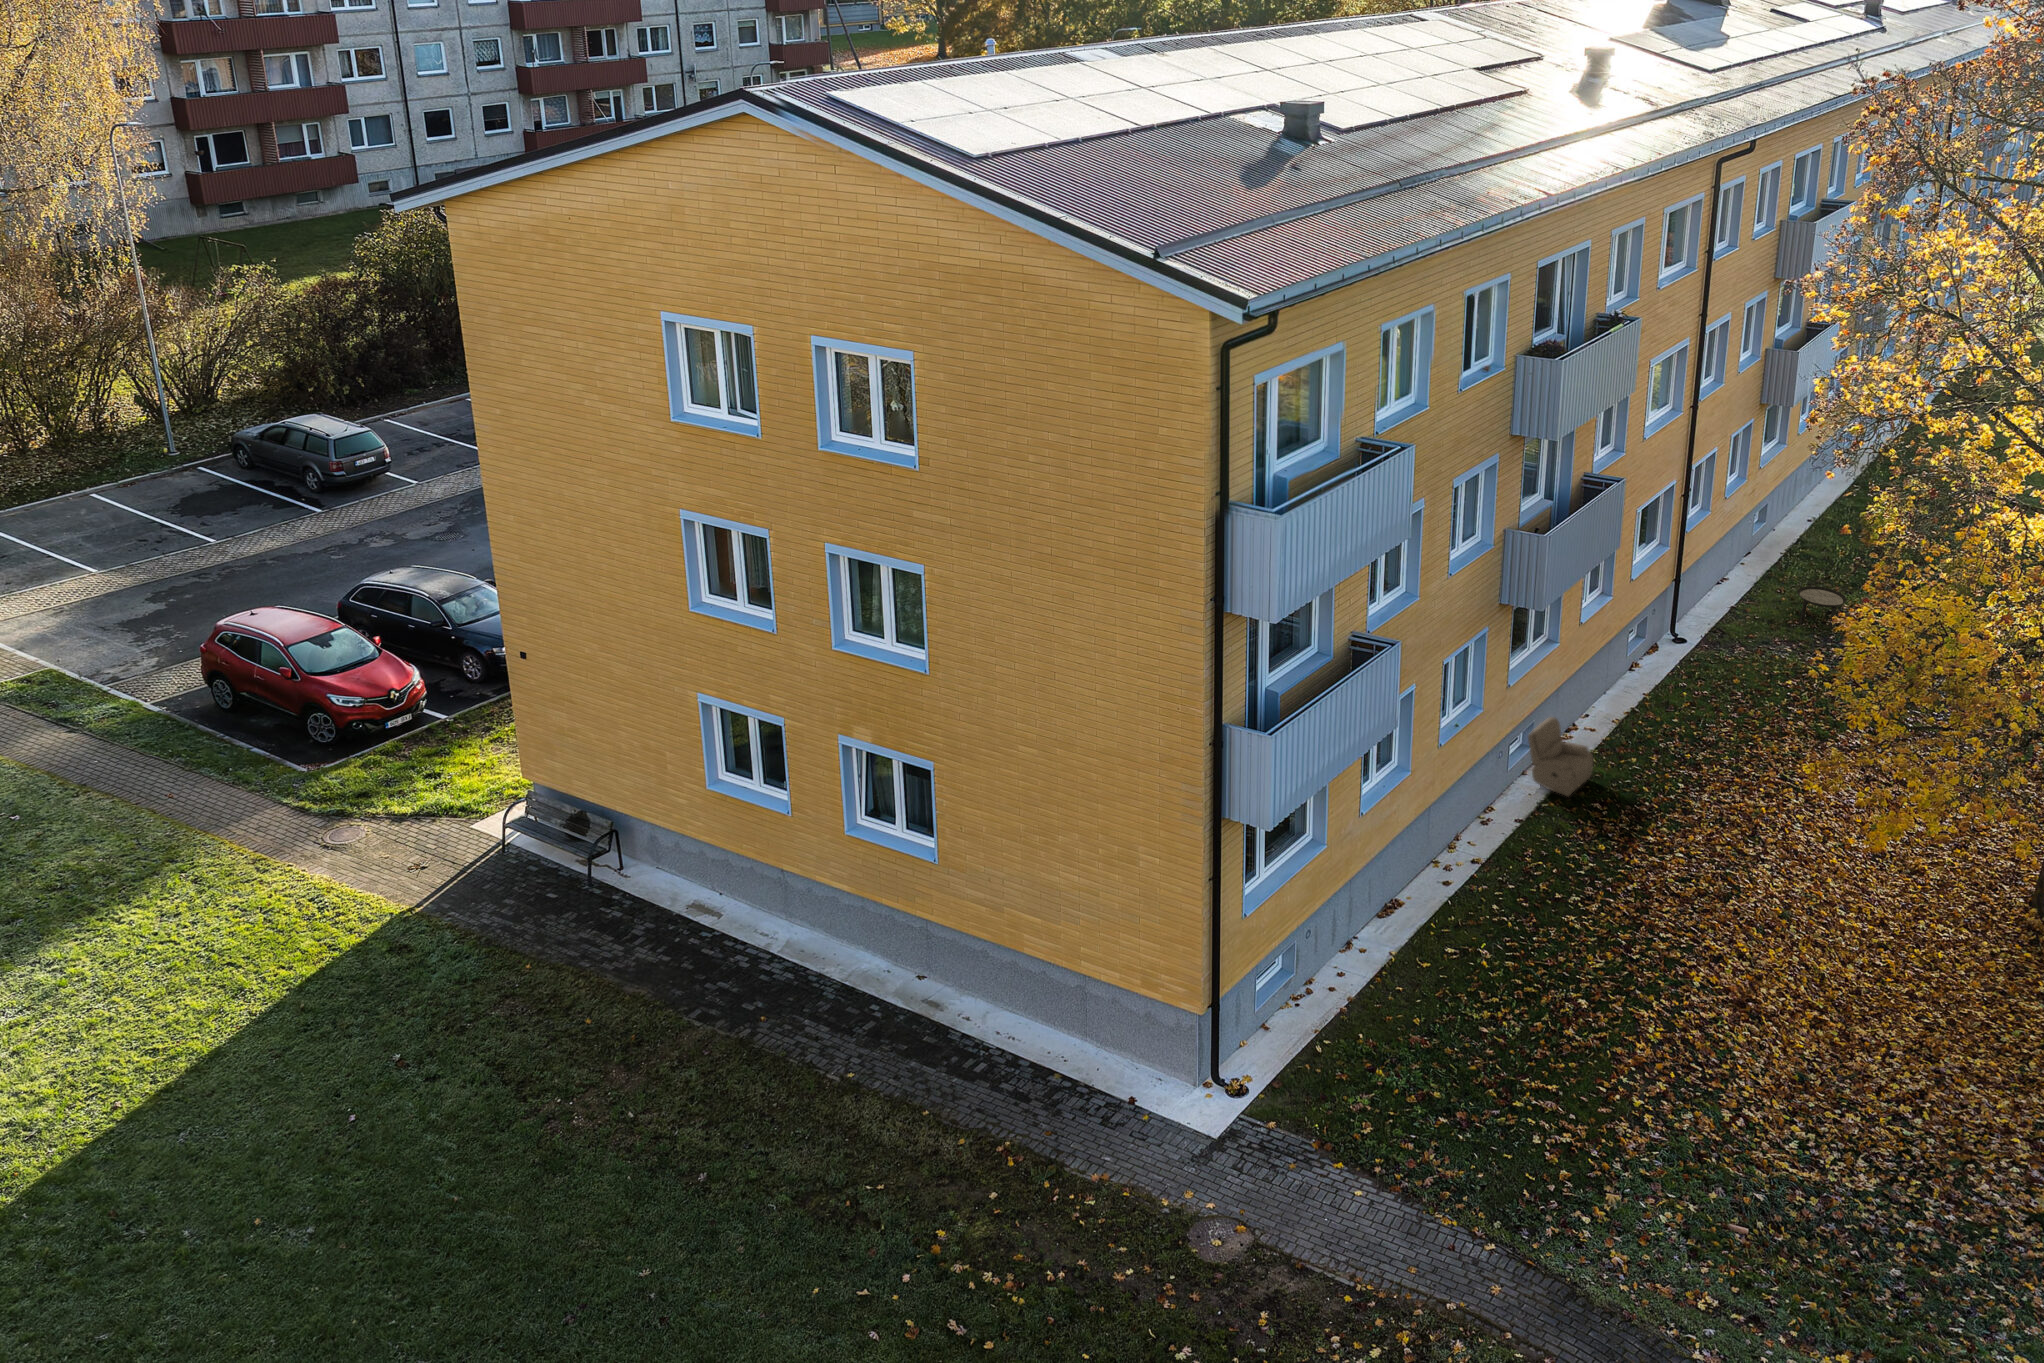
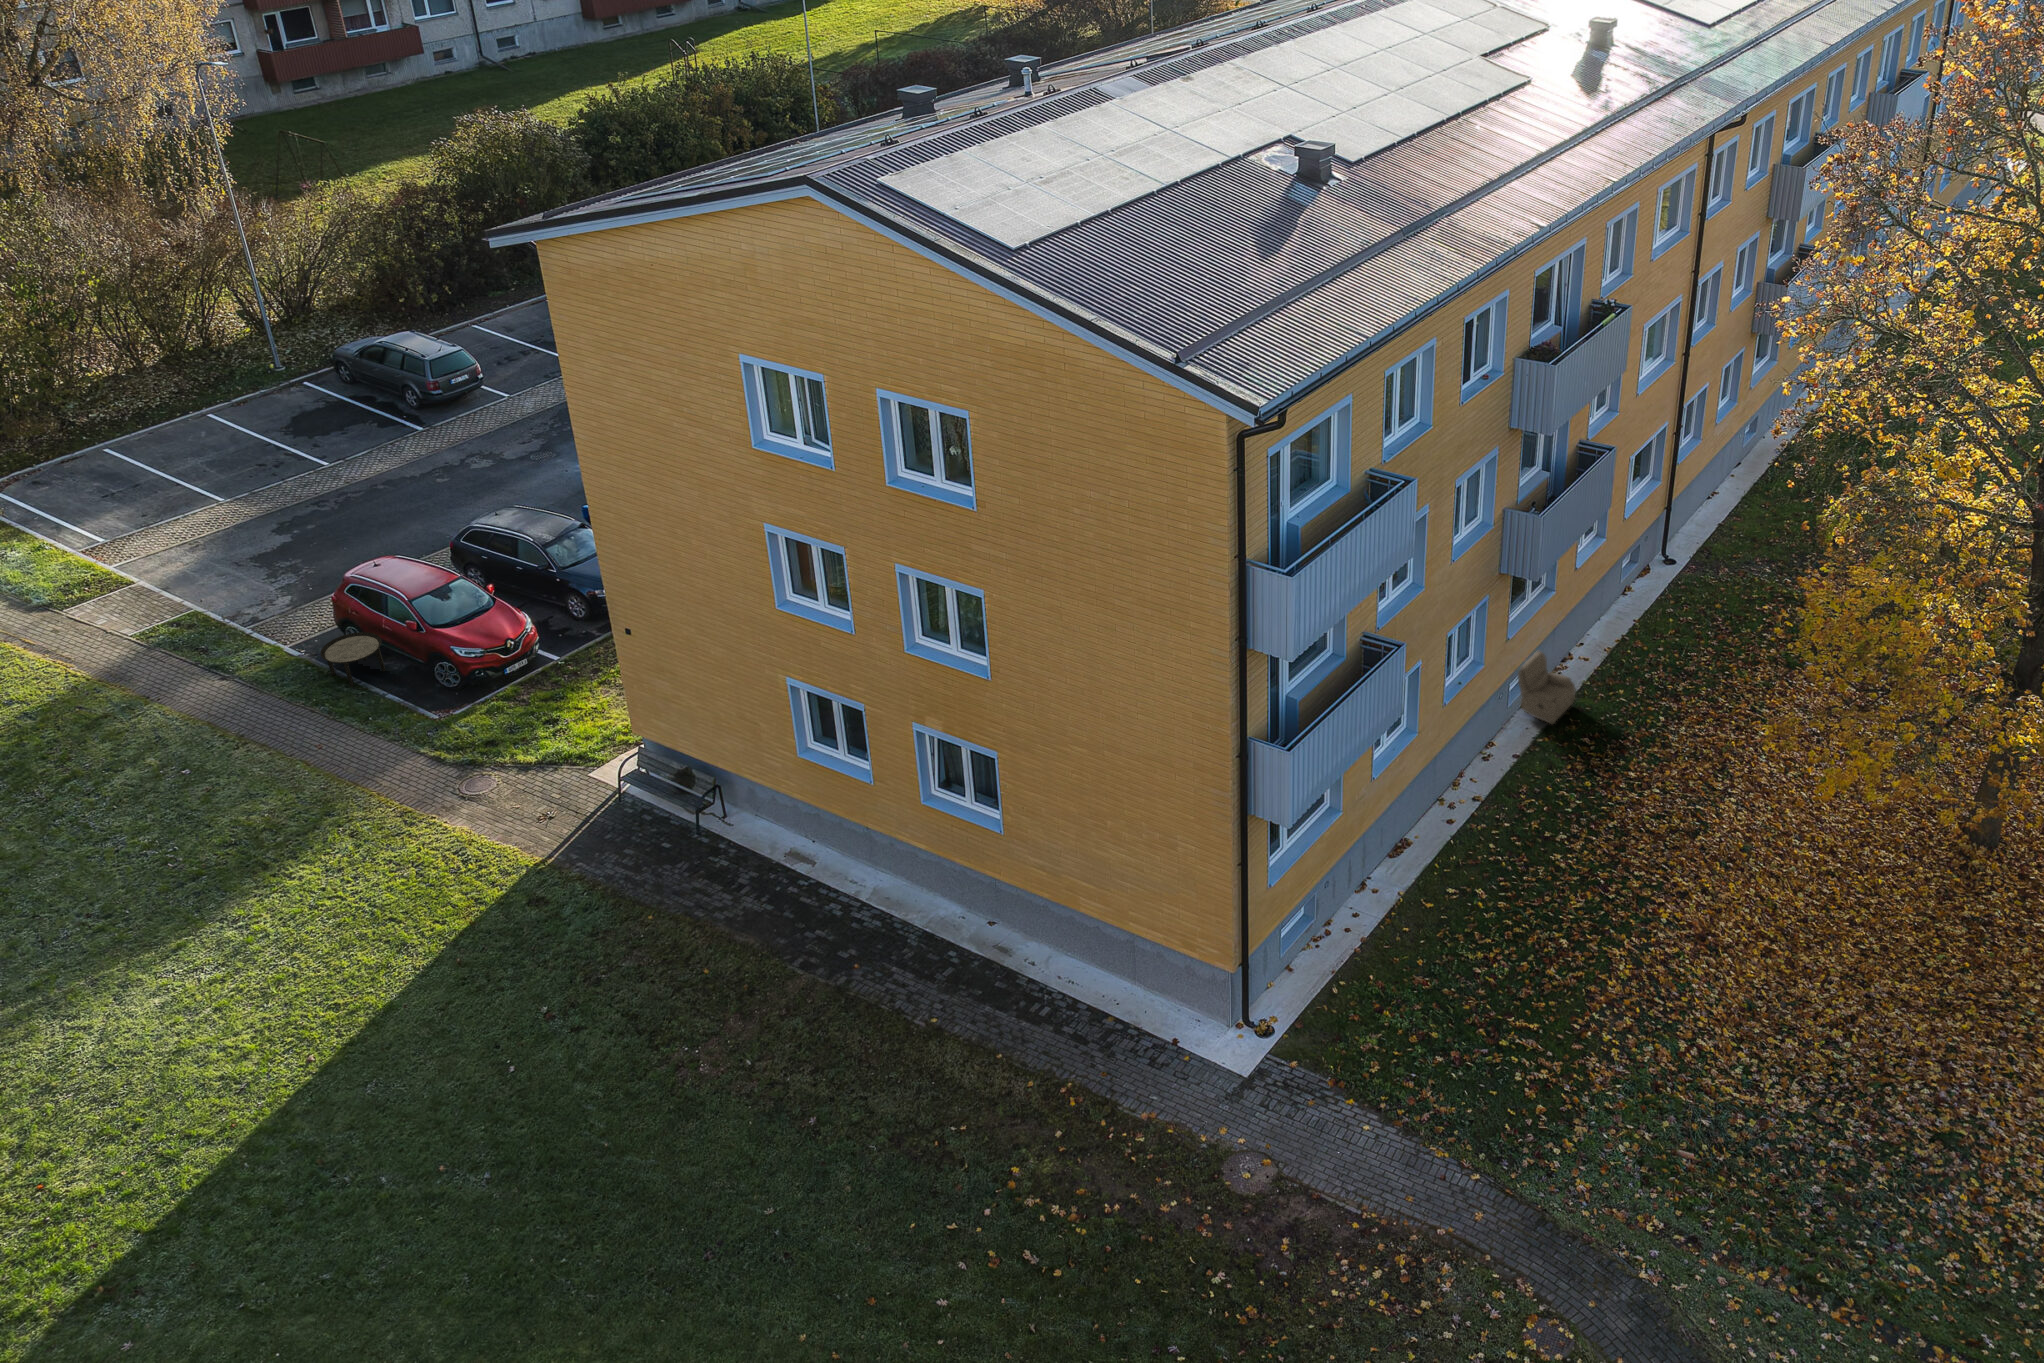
round table: present [1797,586,1846,629] -> present [320,632,386,687]

